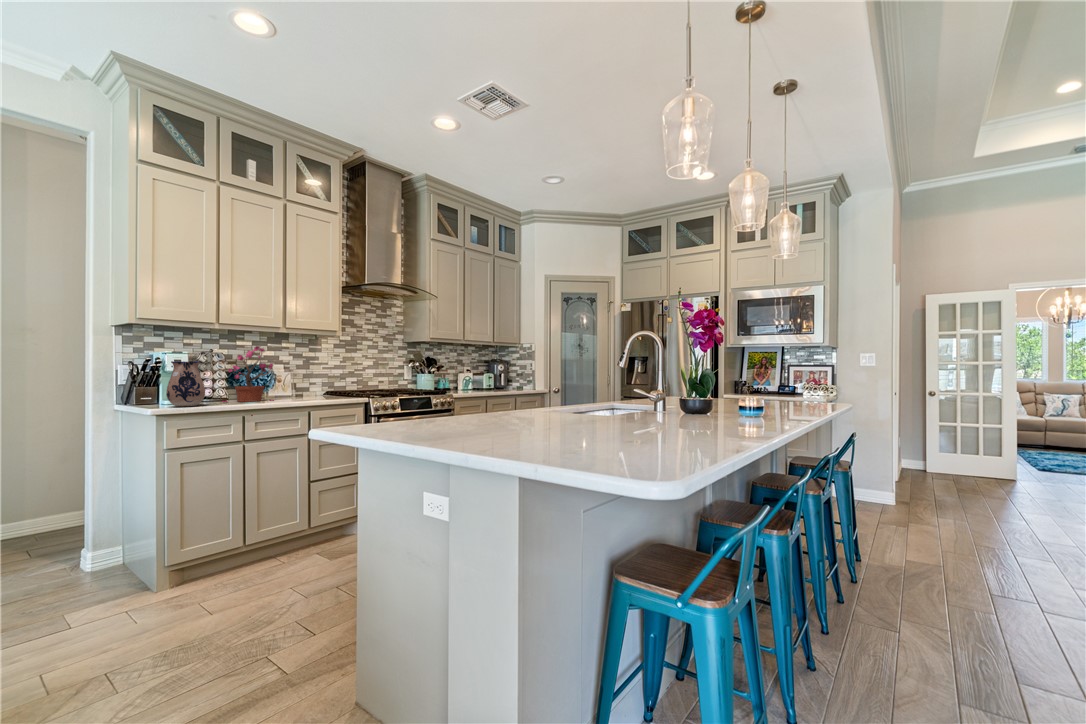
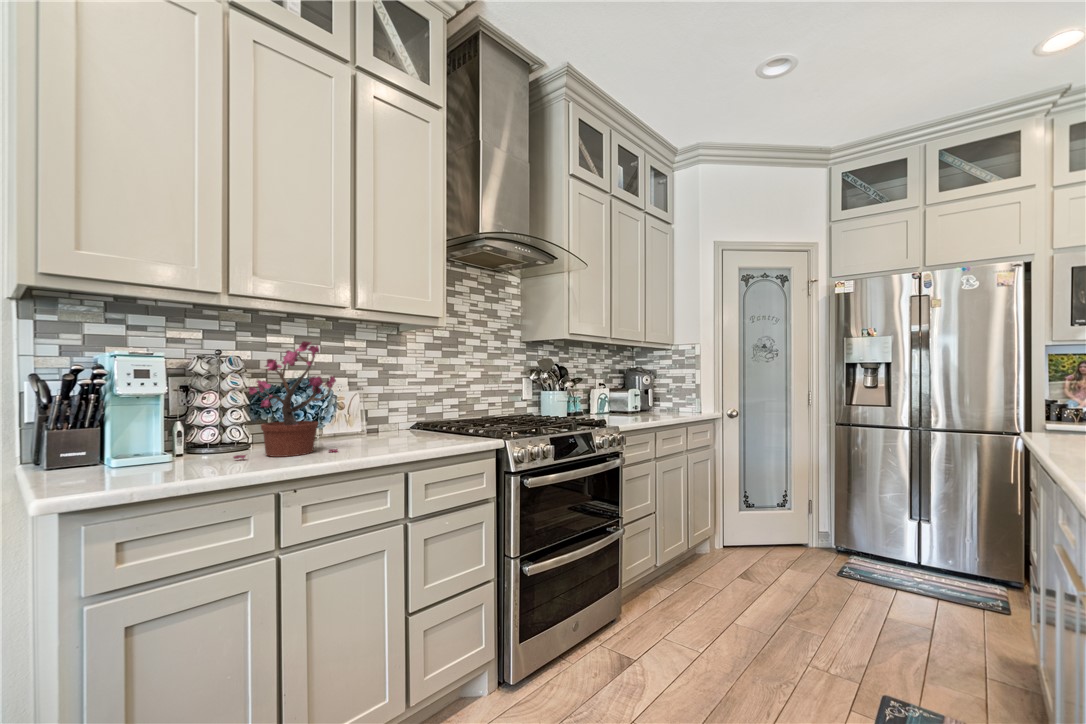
ceramic pitcher: present [166,361,205,407] -> none [104,373,195,479]

